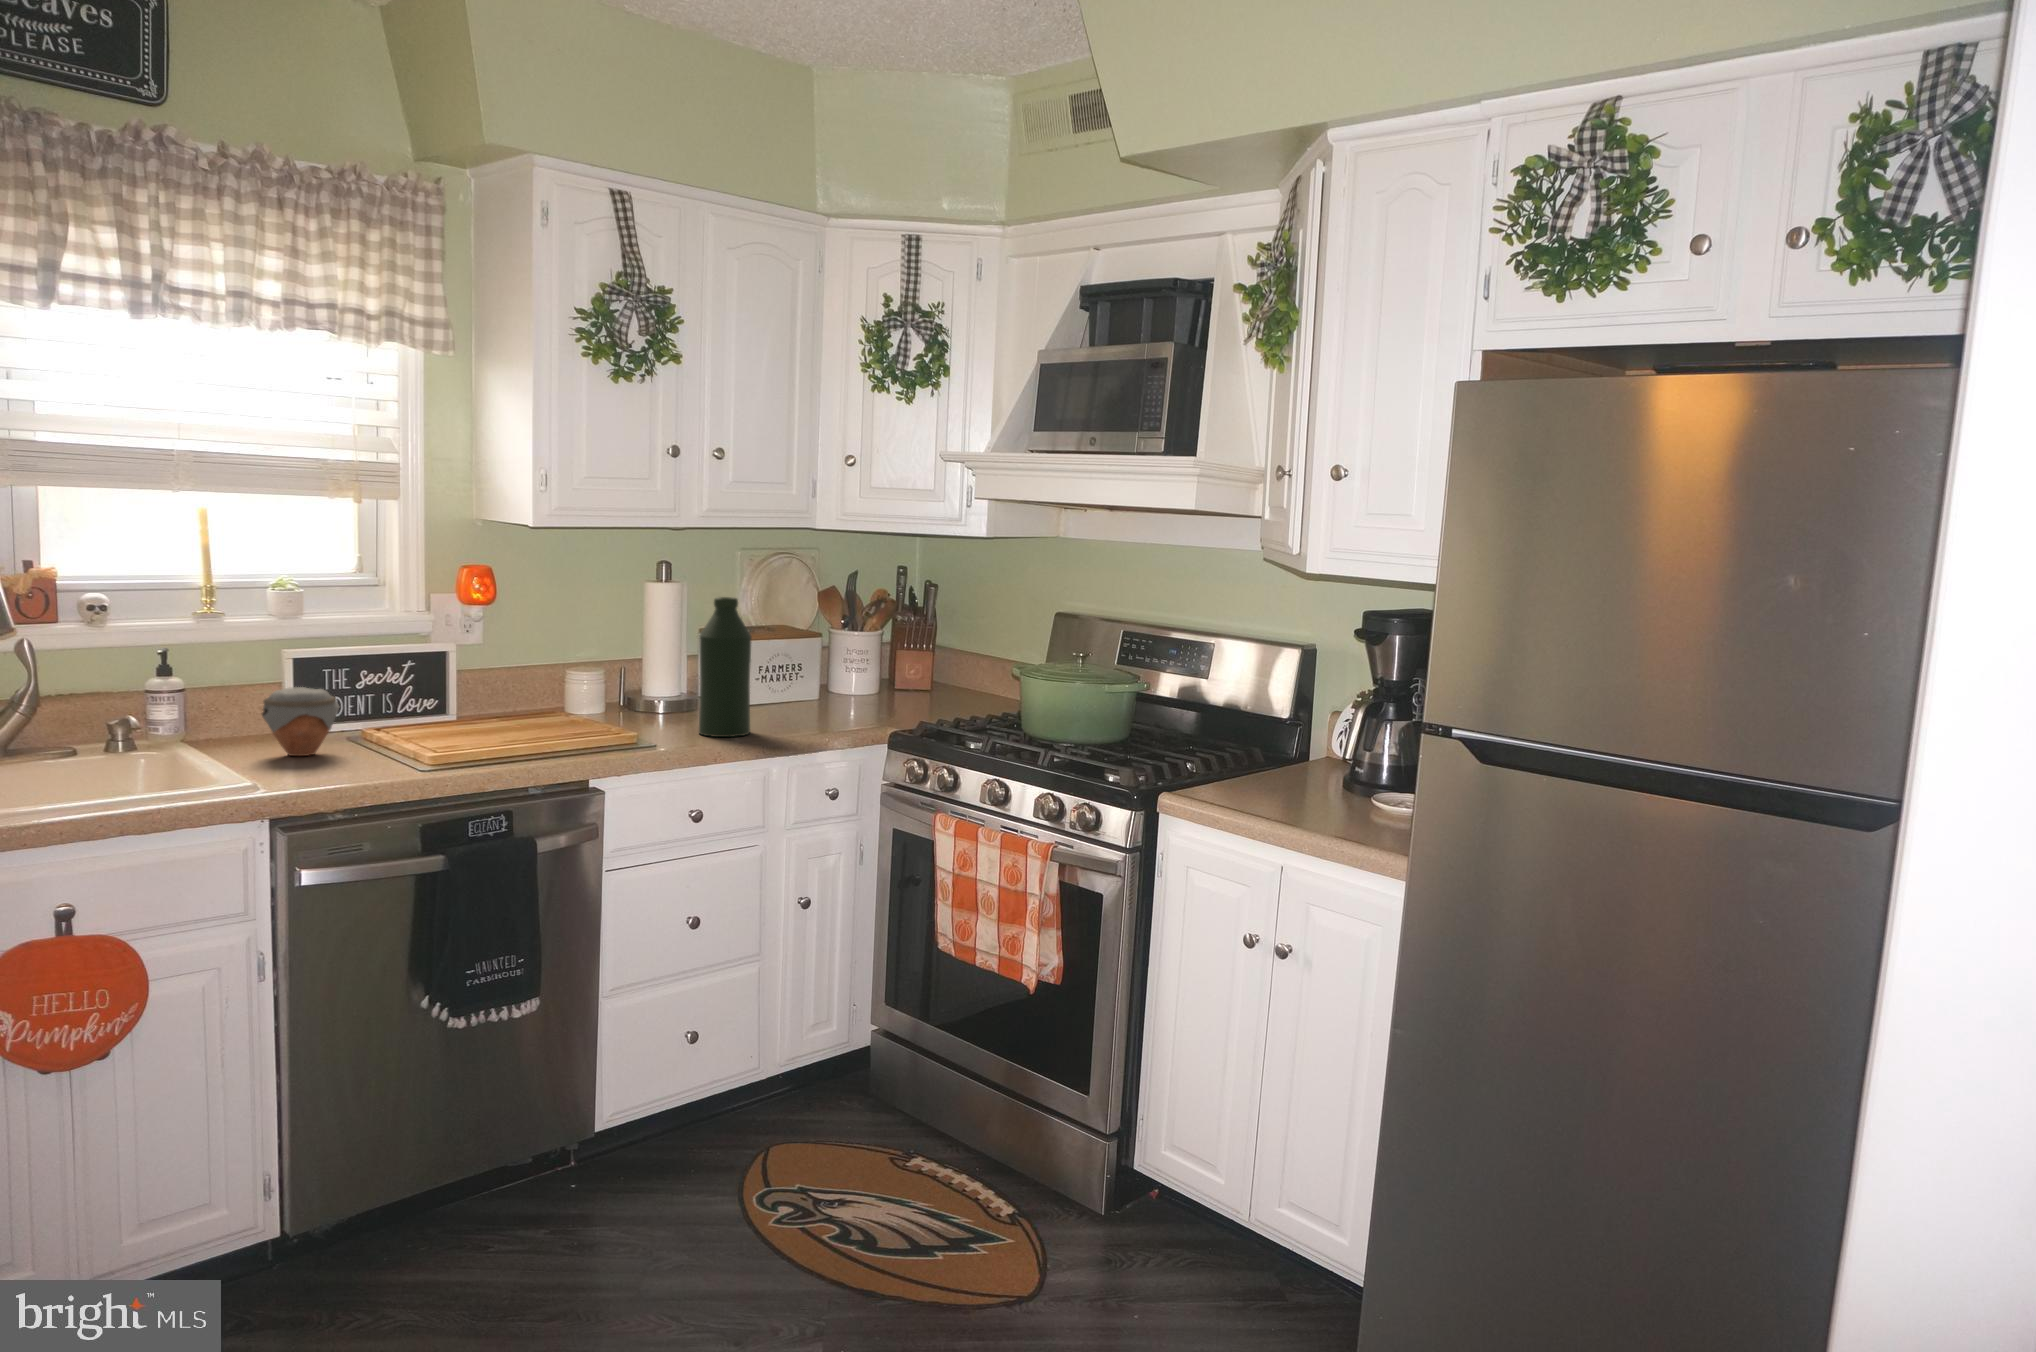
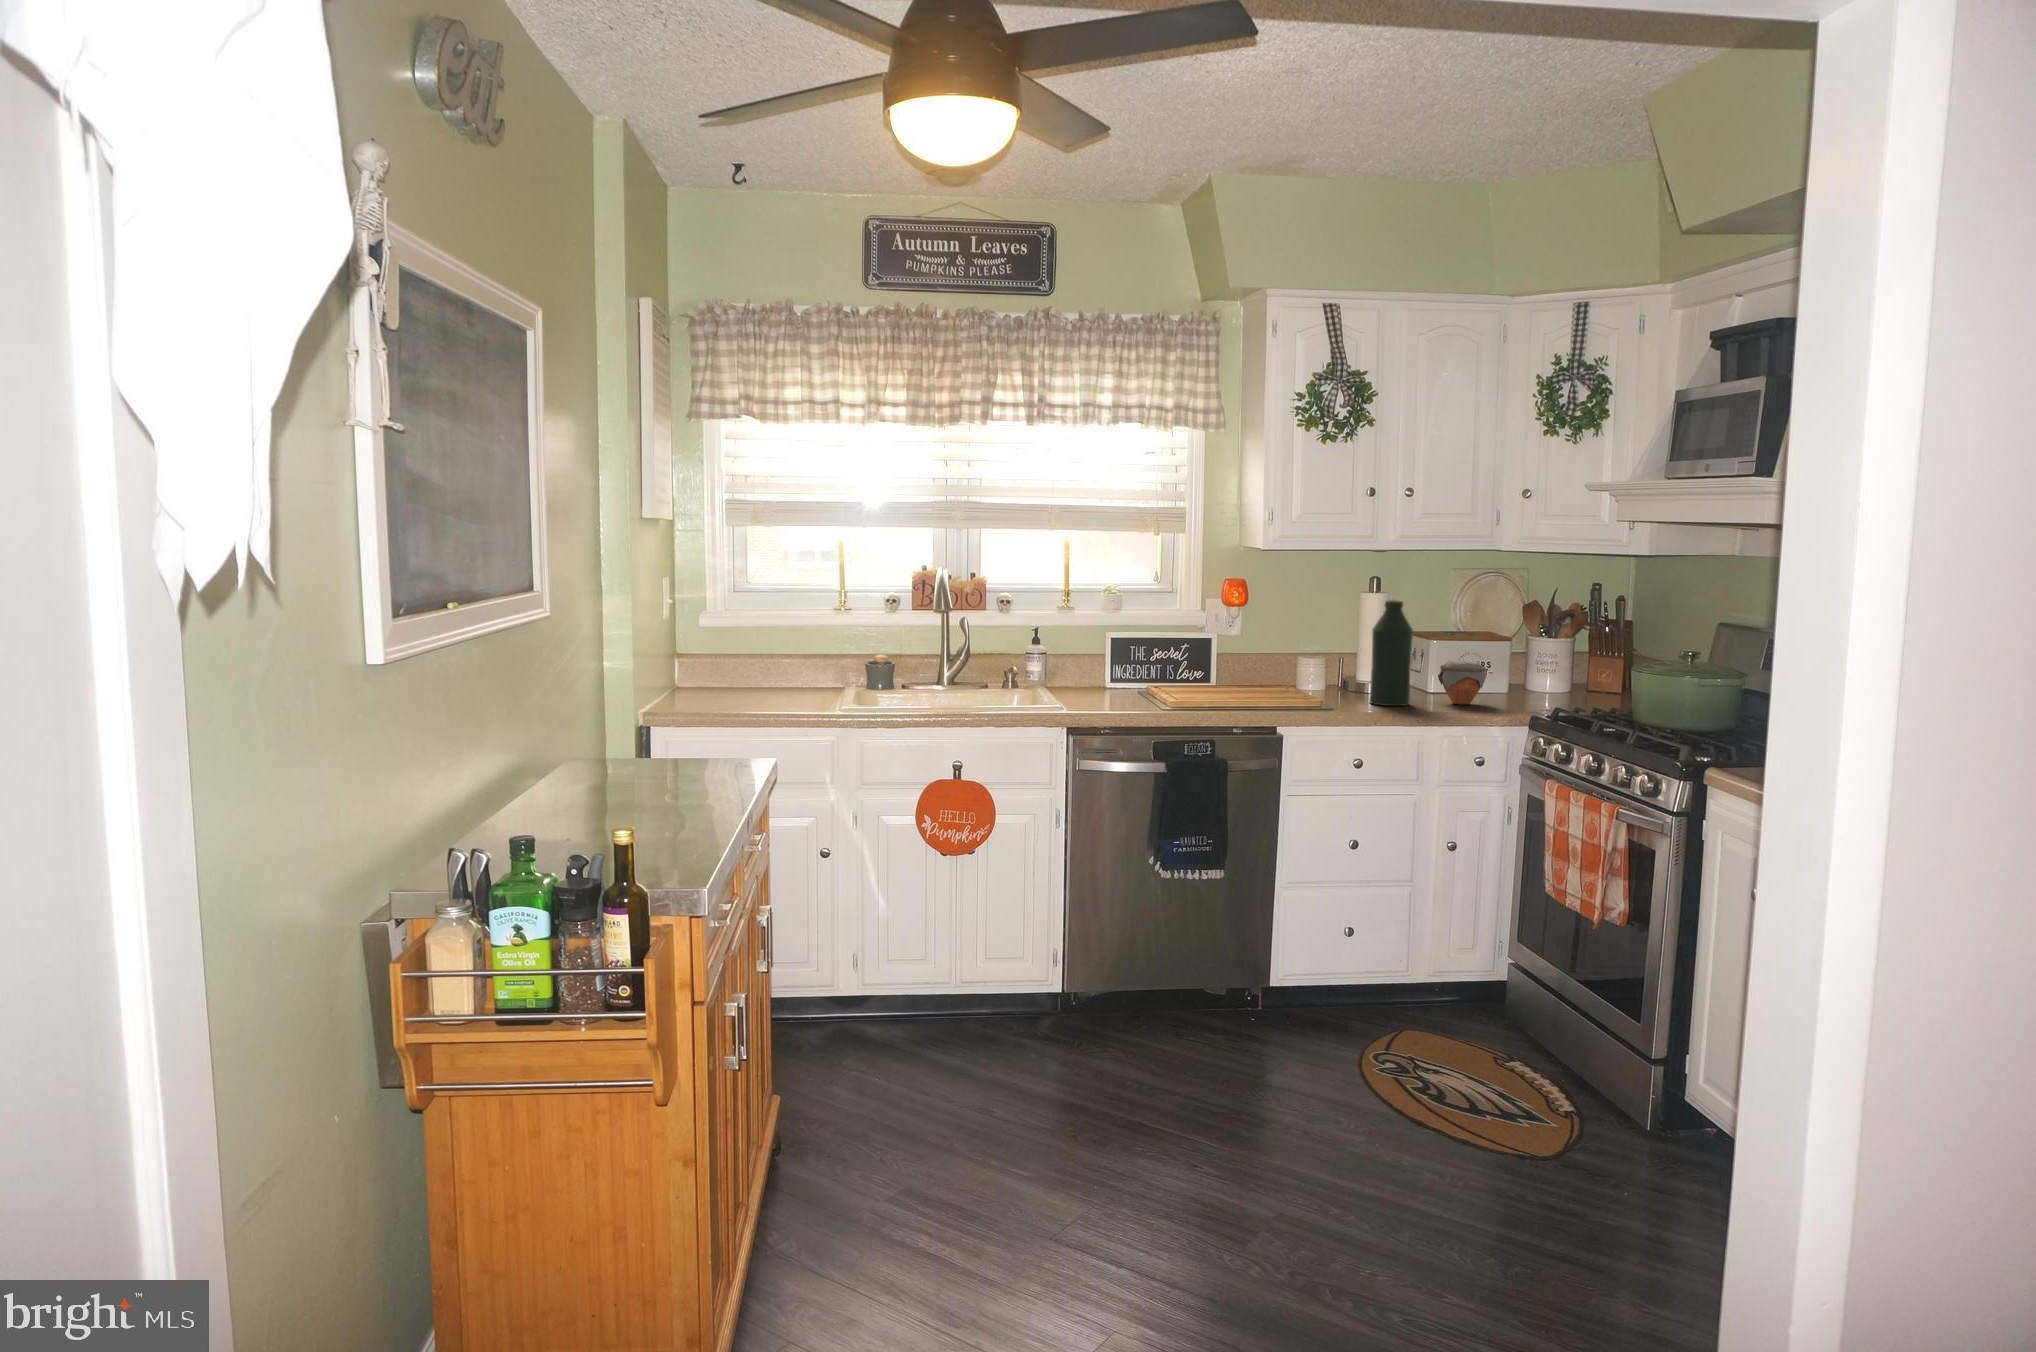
jar: present [262,687,339,756] -> present [1438,660,1486,705]

